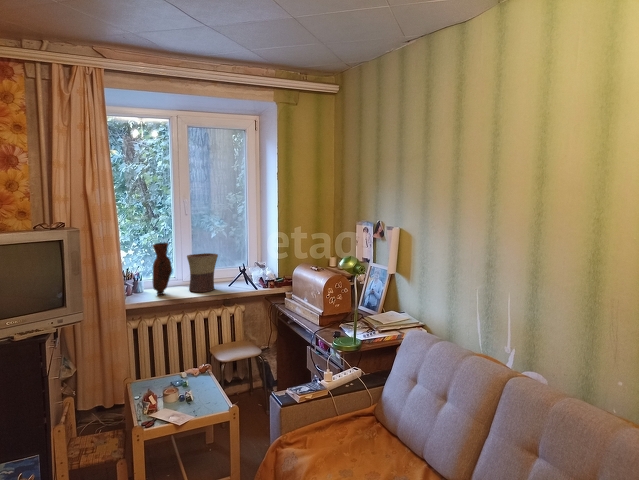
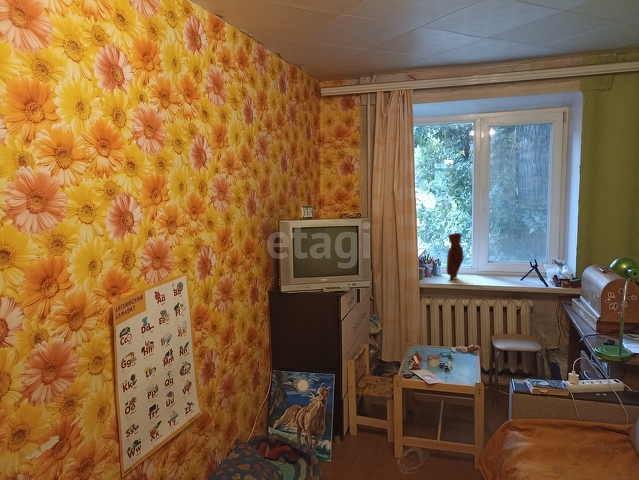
flower pot: present [187,253,218,292] -> none [479,246,510,282]

